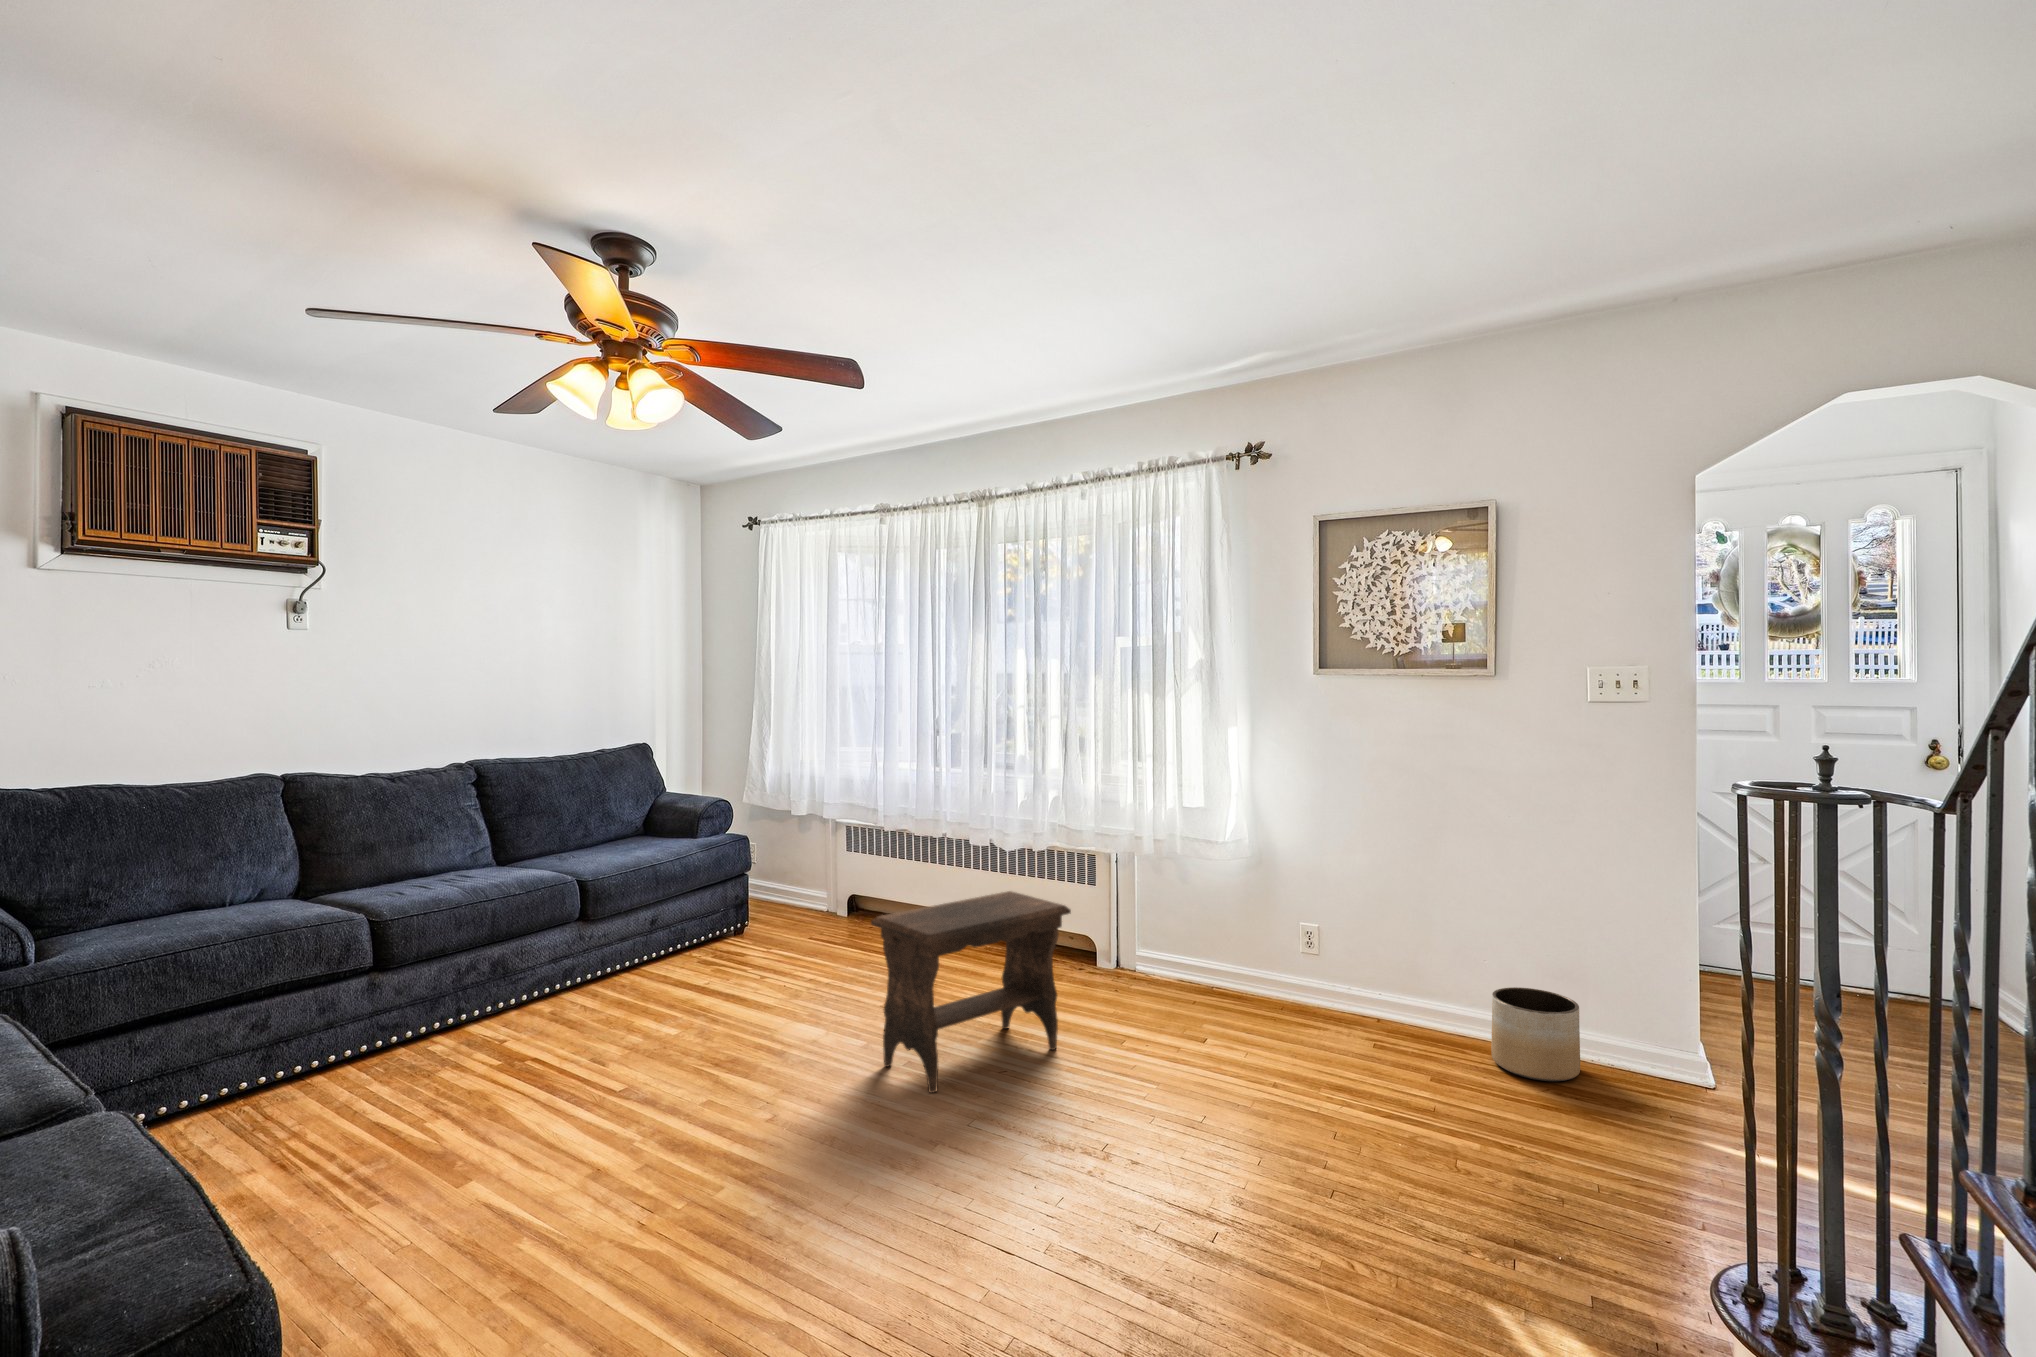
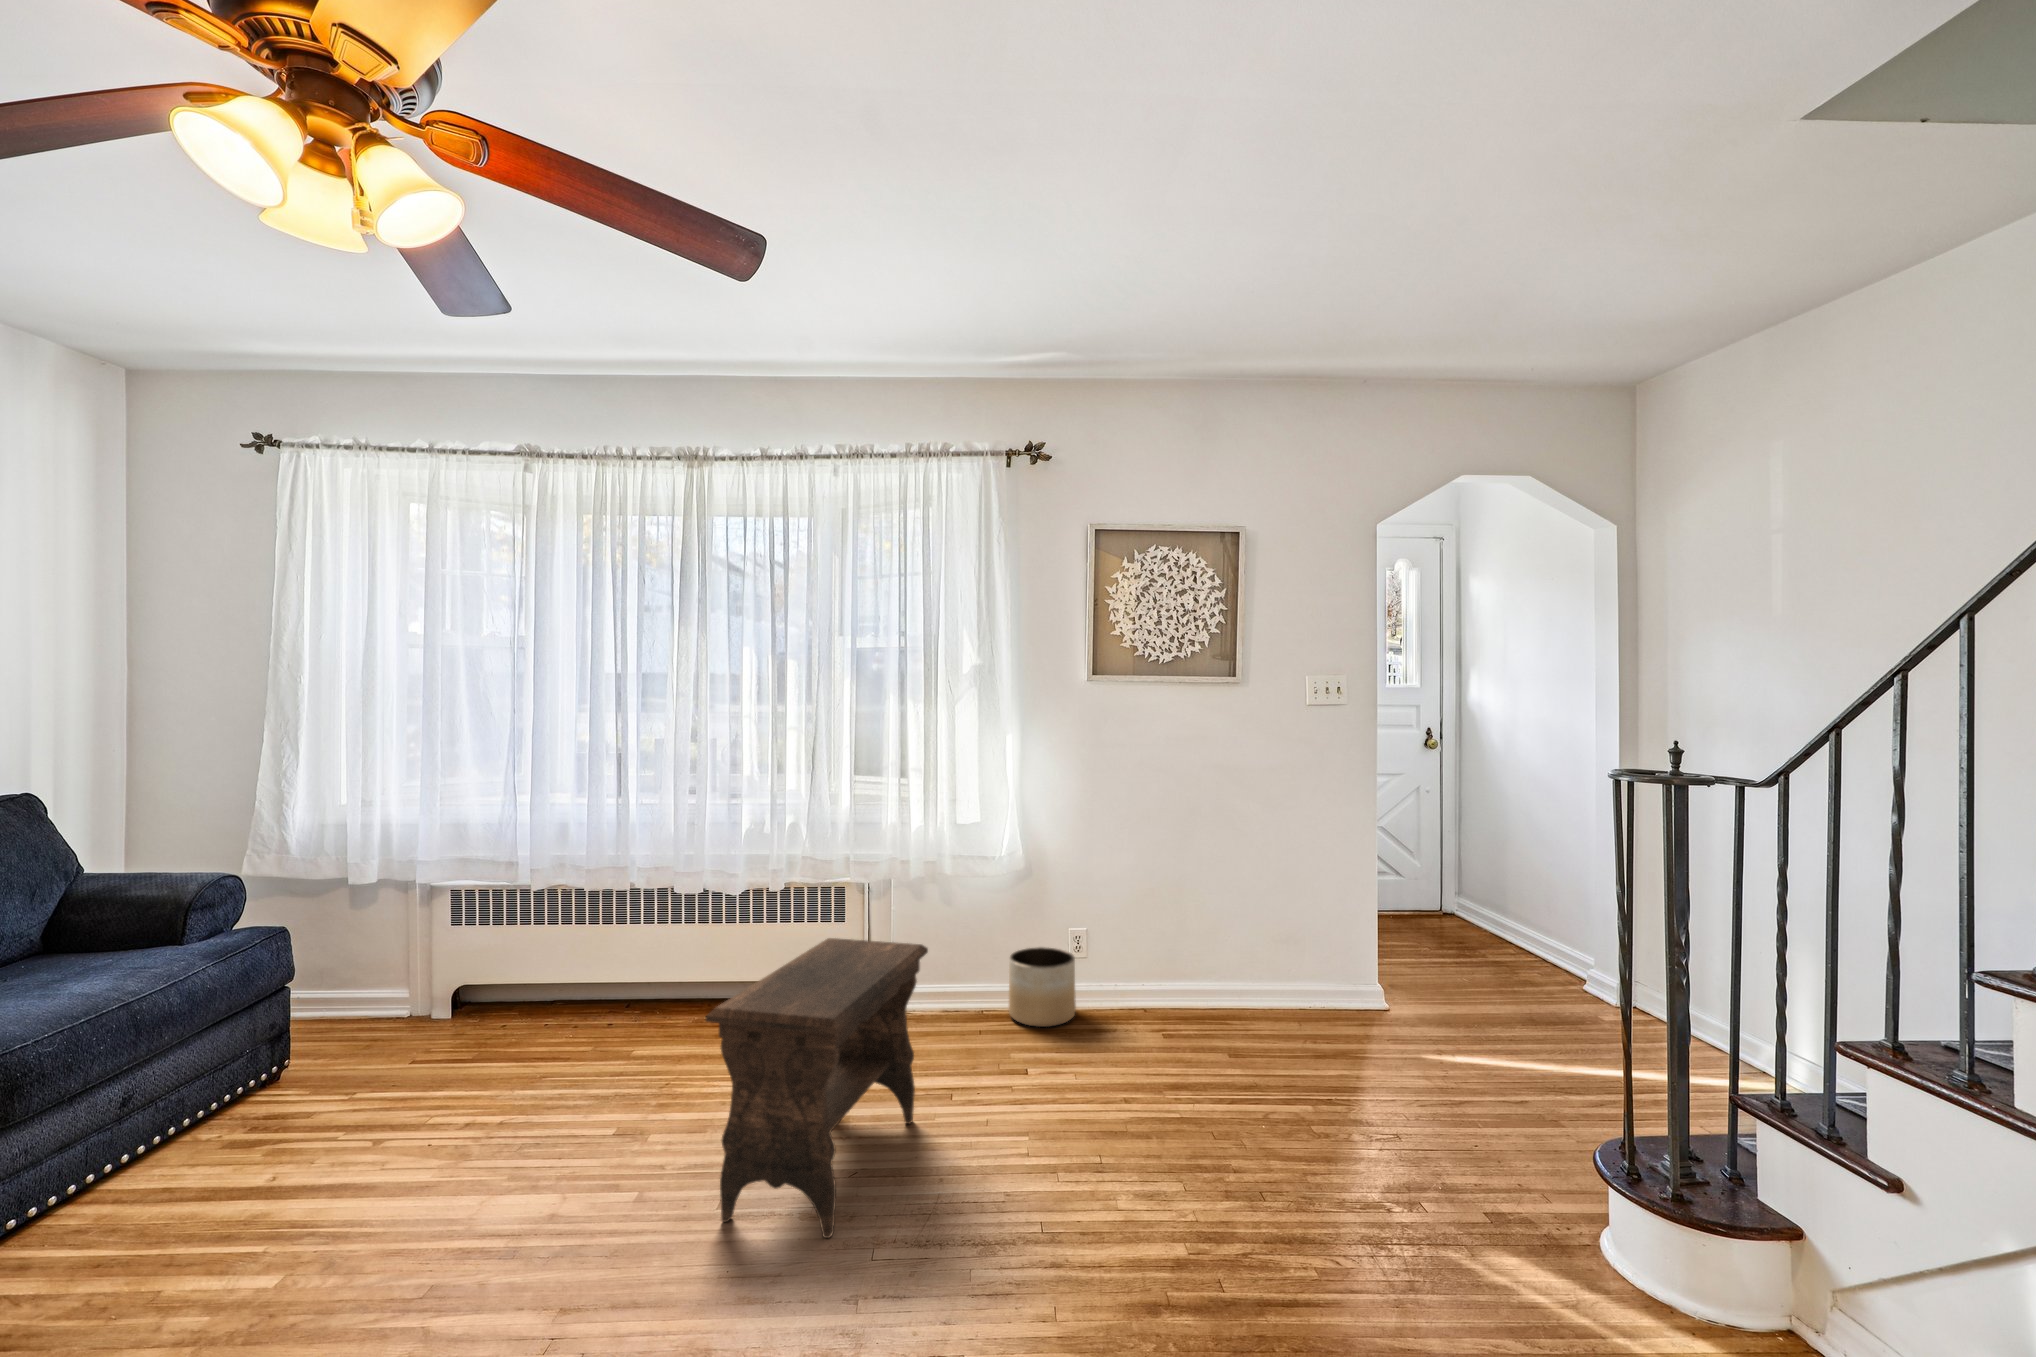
planter: present [1491,987,1580,1081] -> present [1009,947,1076,1027]

